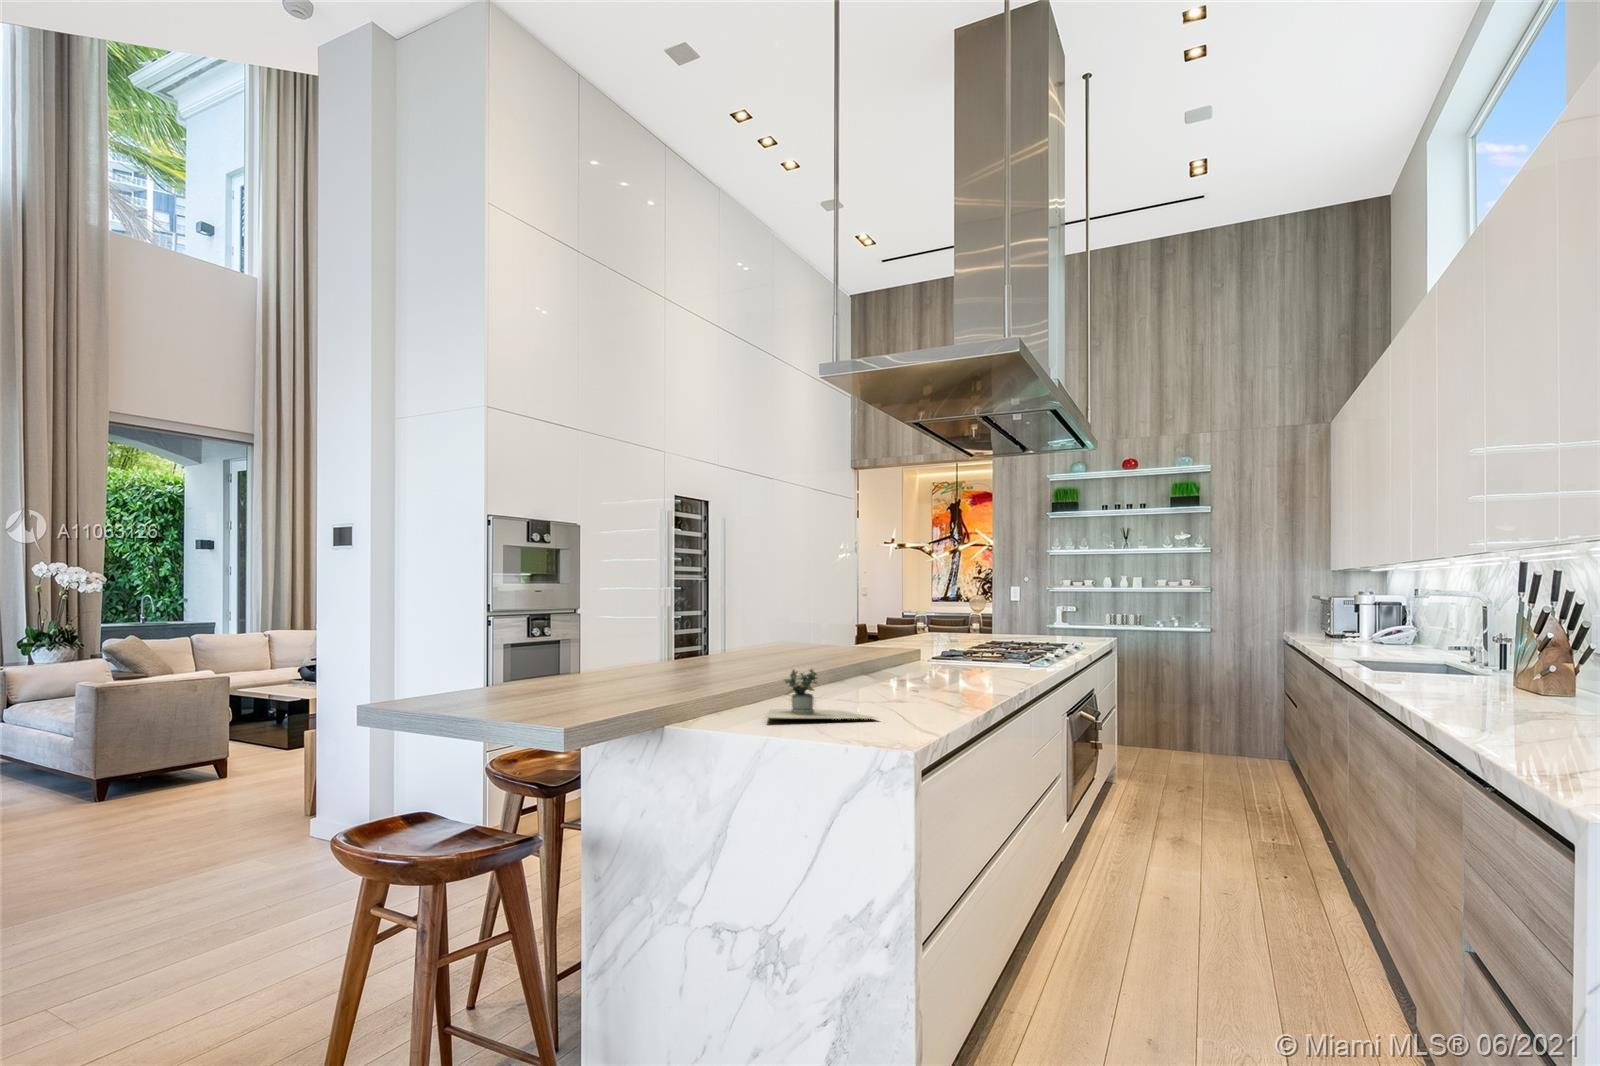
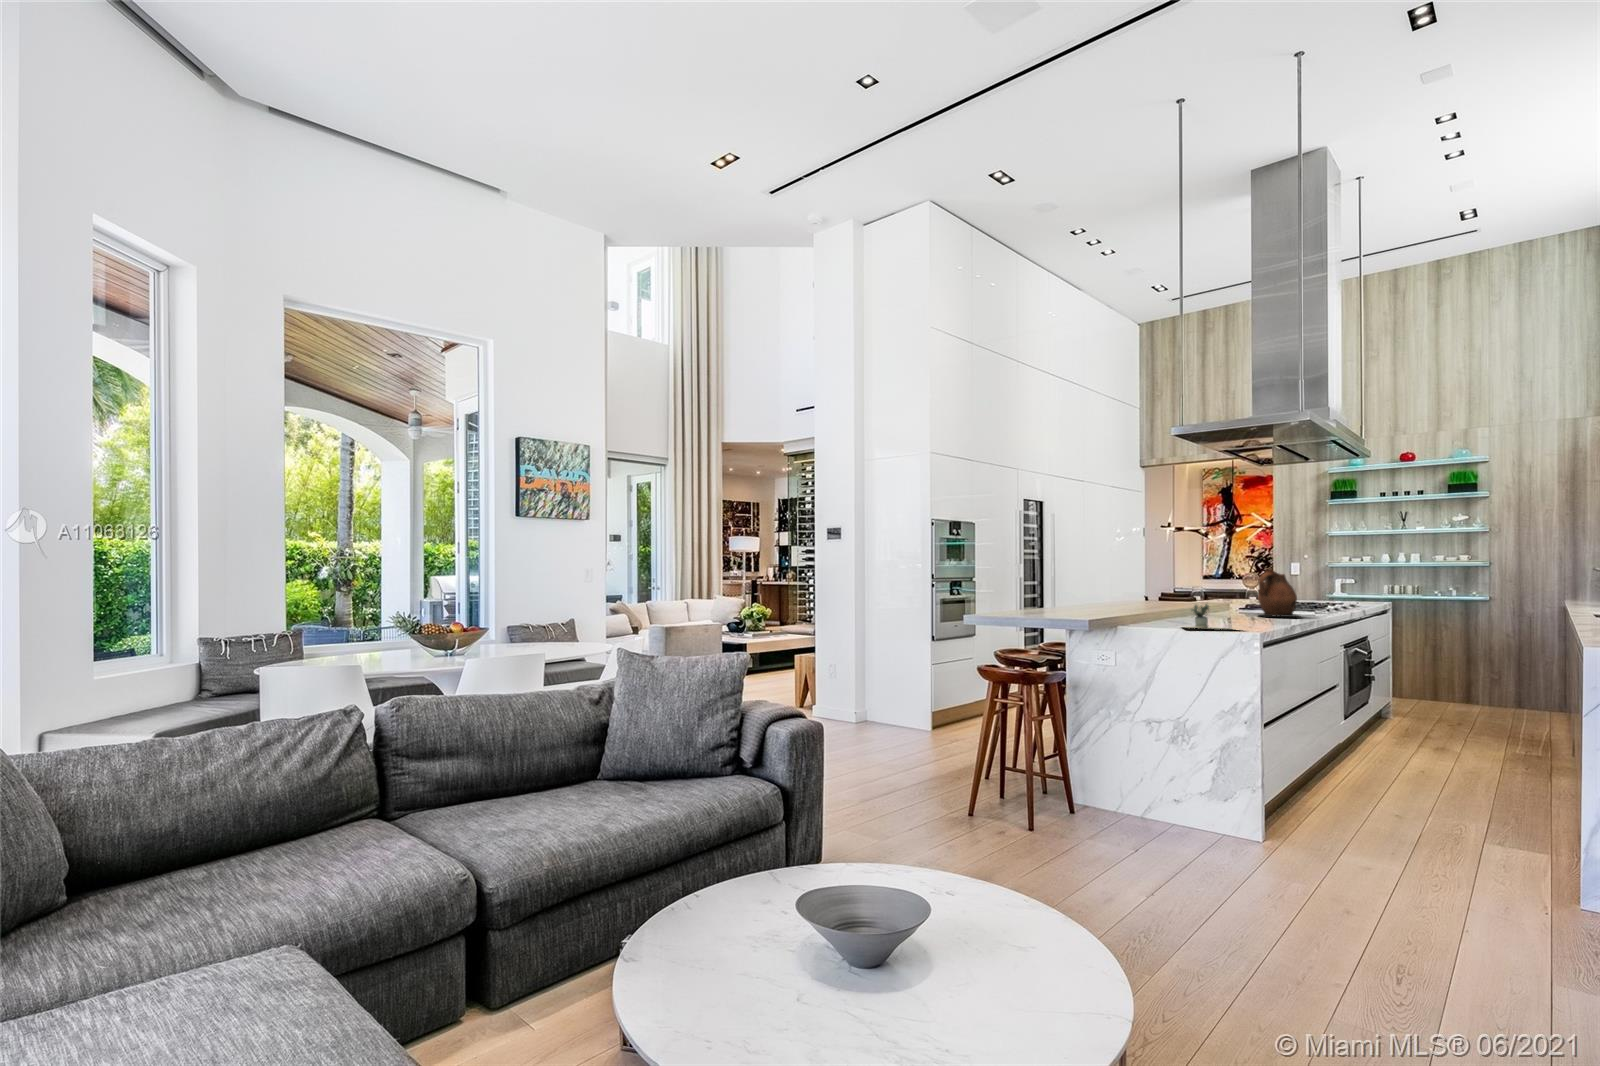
ceramic pitcher: none [928,599,992,677] -> present [1258,569,1300,617]

